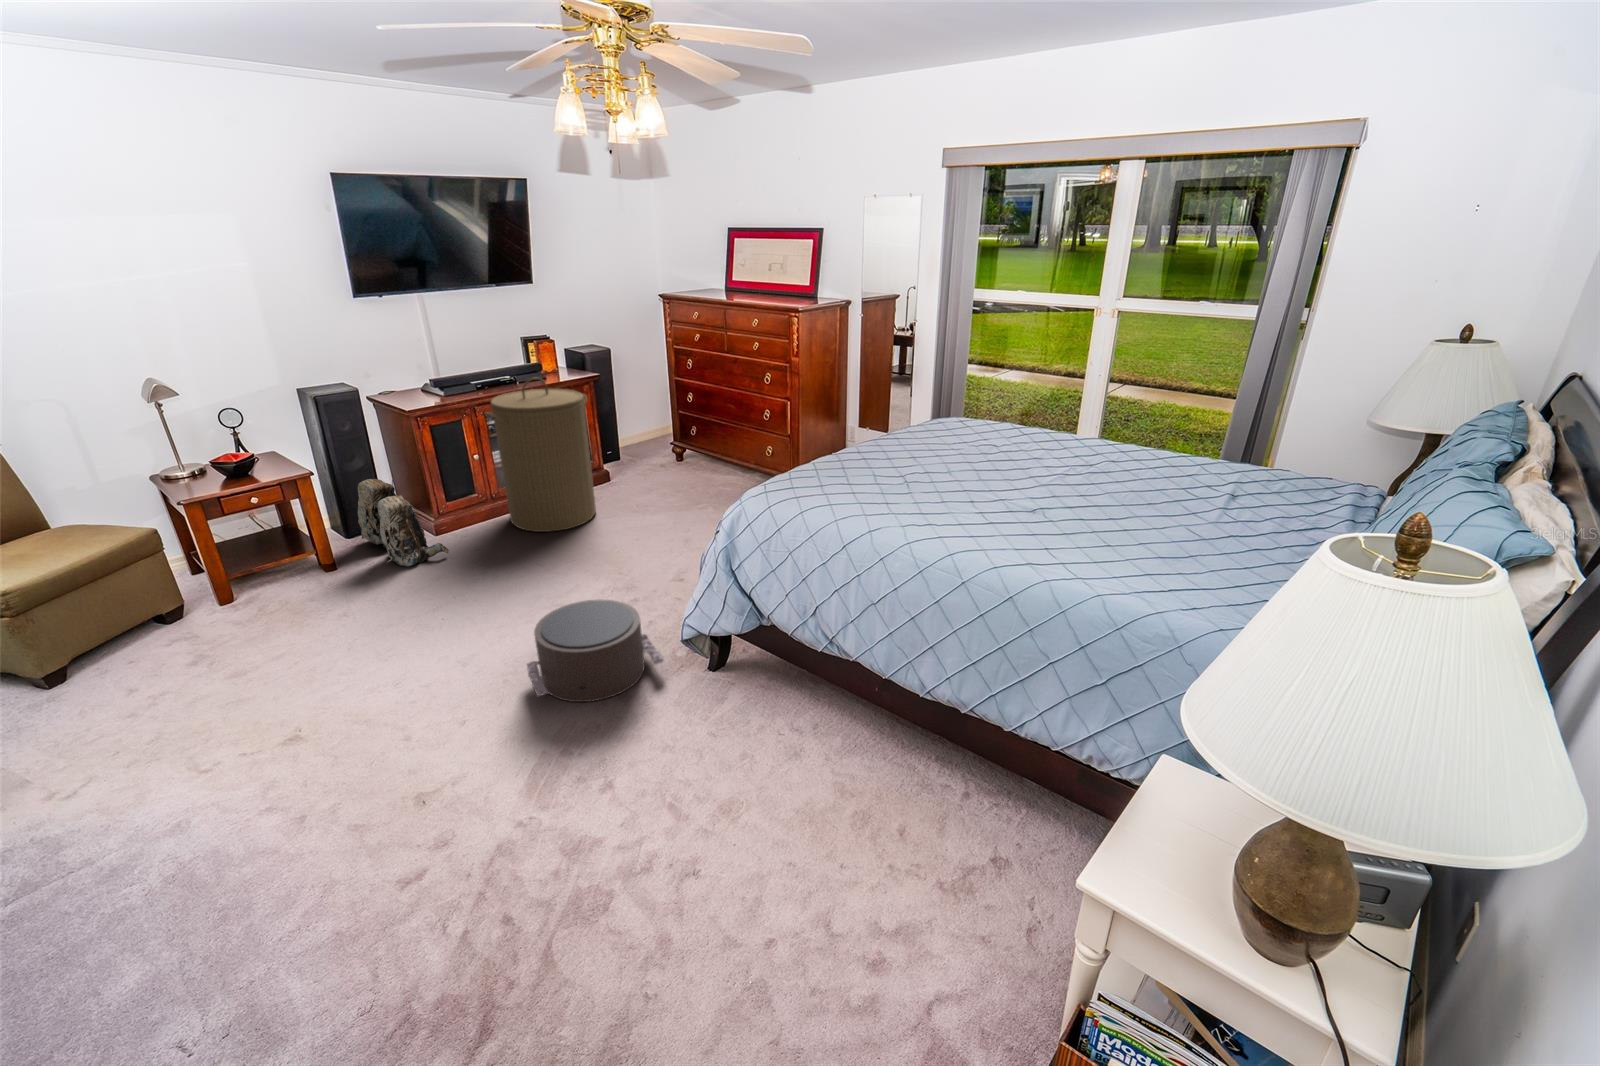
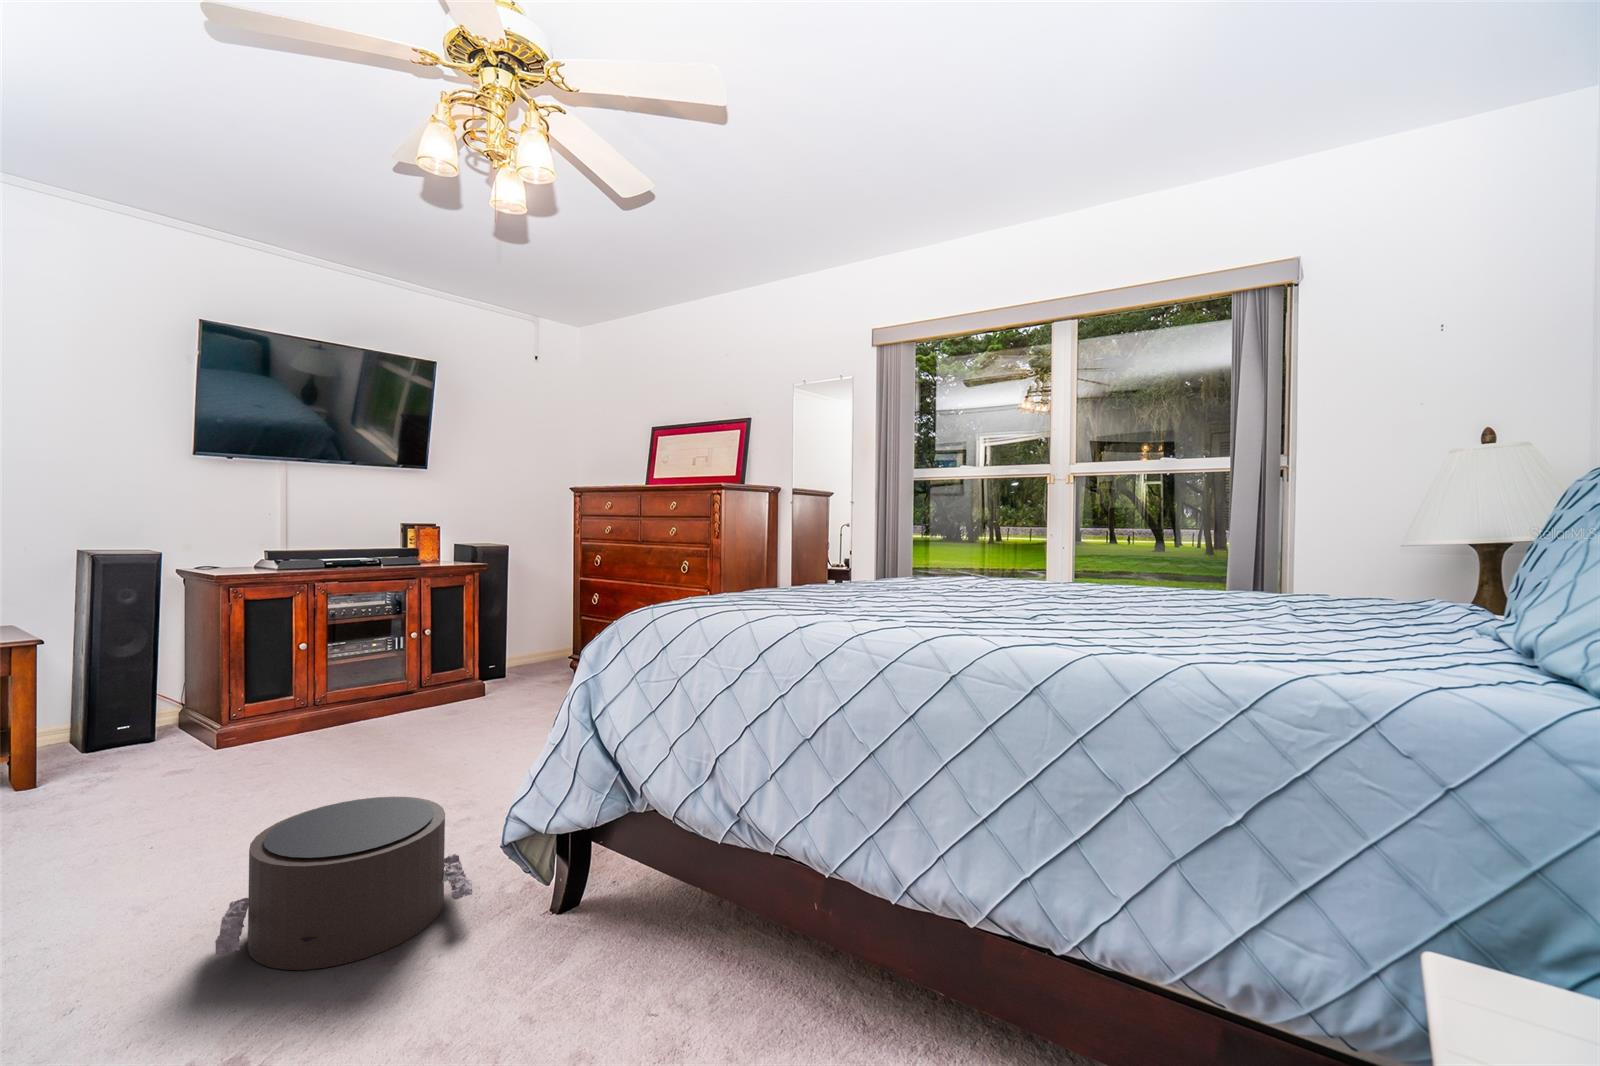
laundry hamper: present [485,377,596,532] -> none [321,547,465,744]
backpack: present [358,479,448,567] -> none [99,666,218,784]

